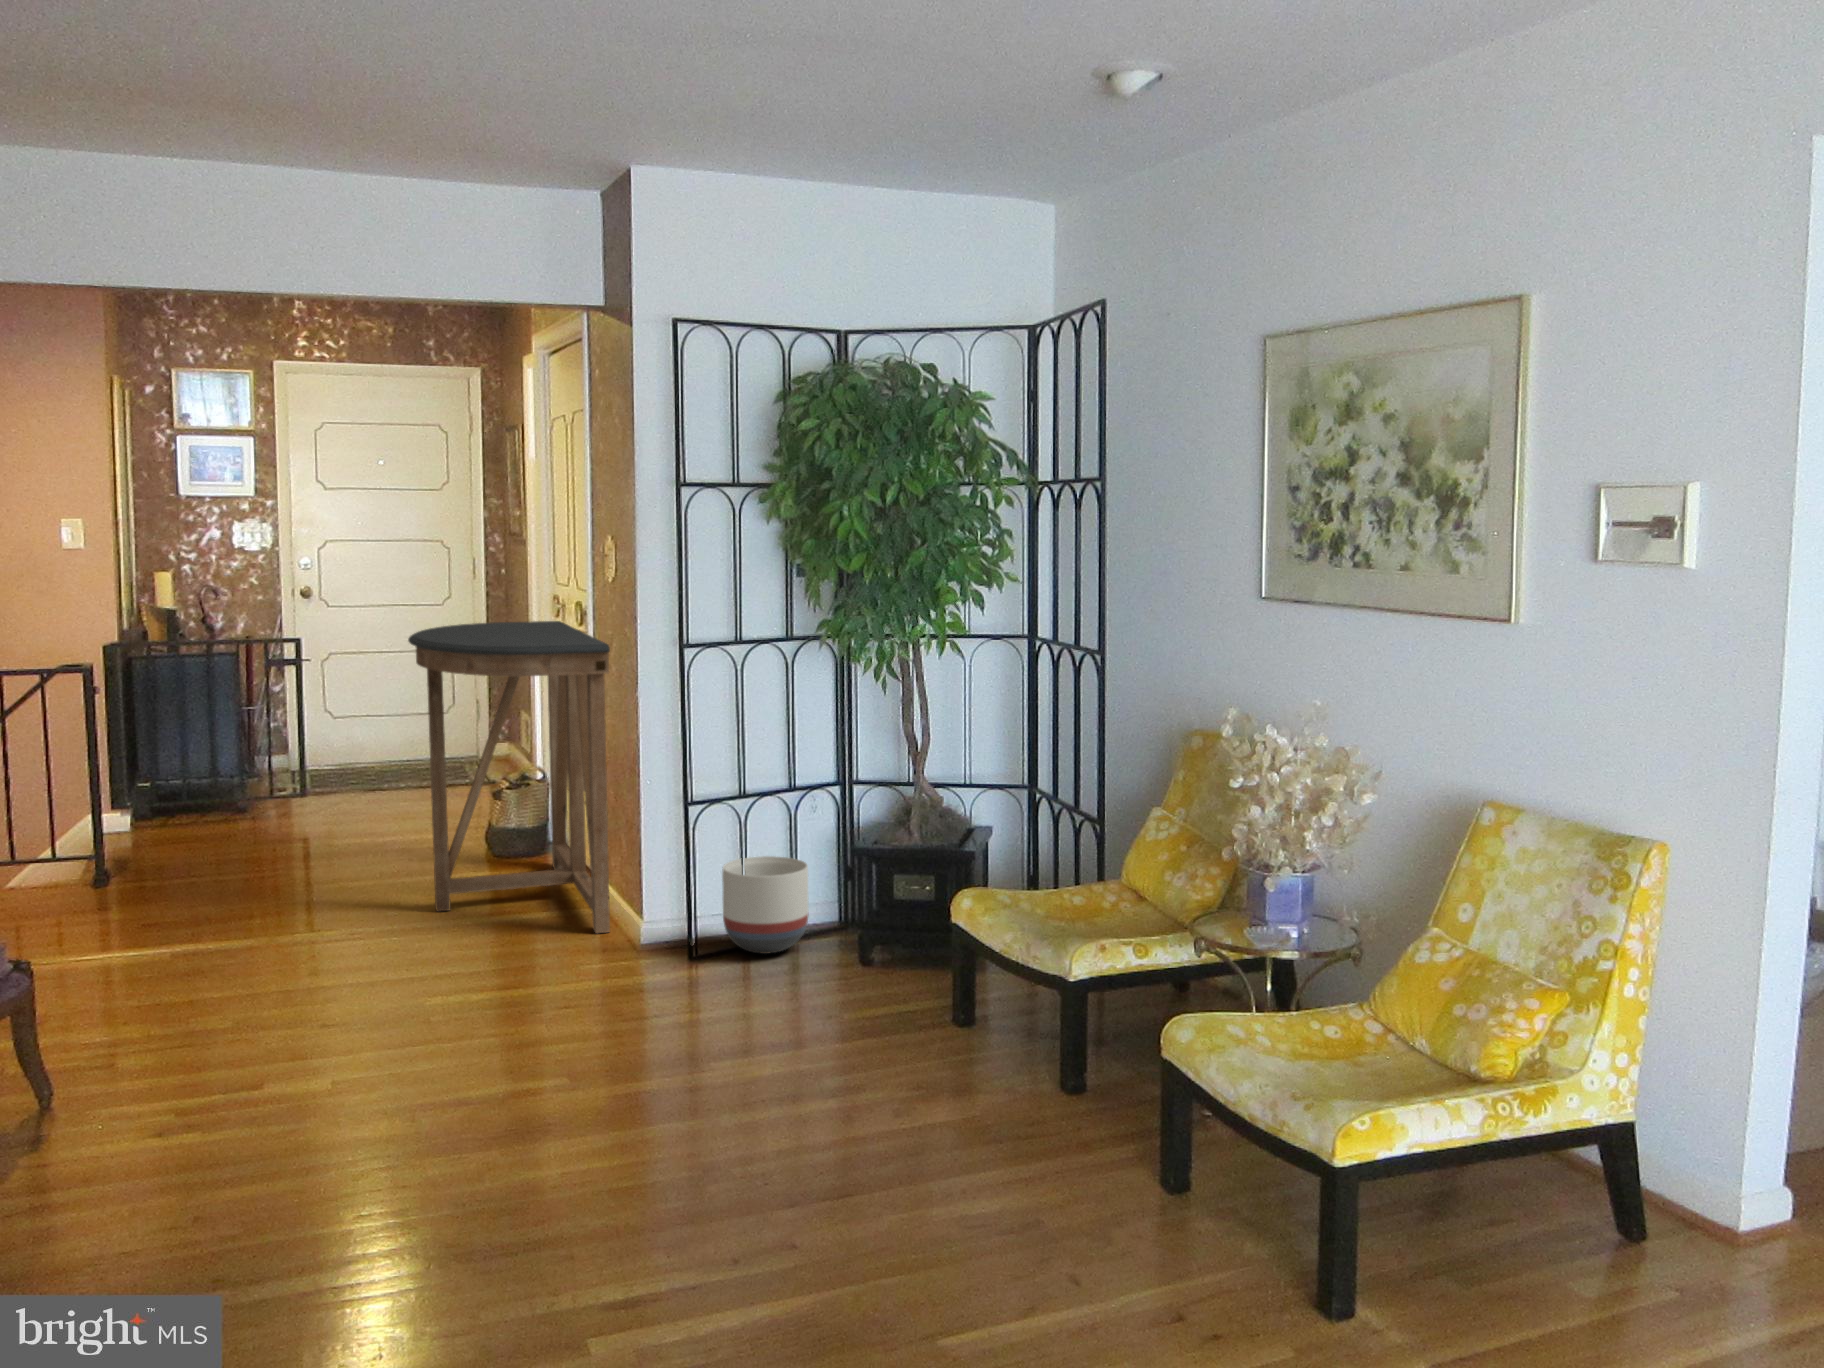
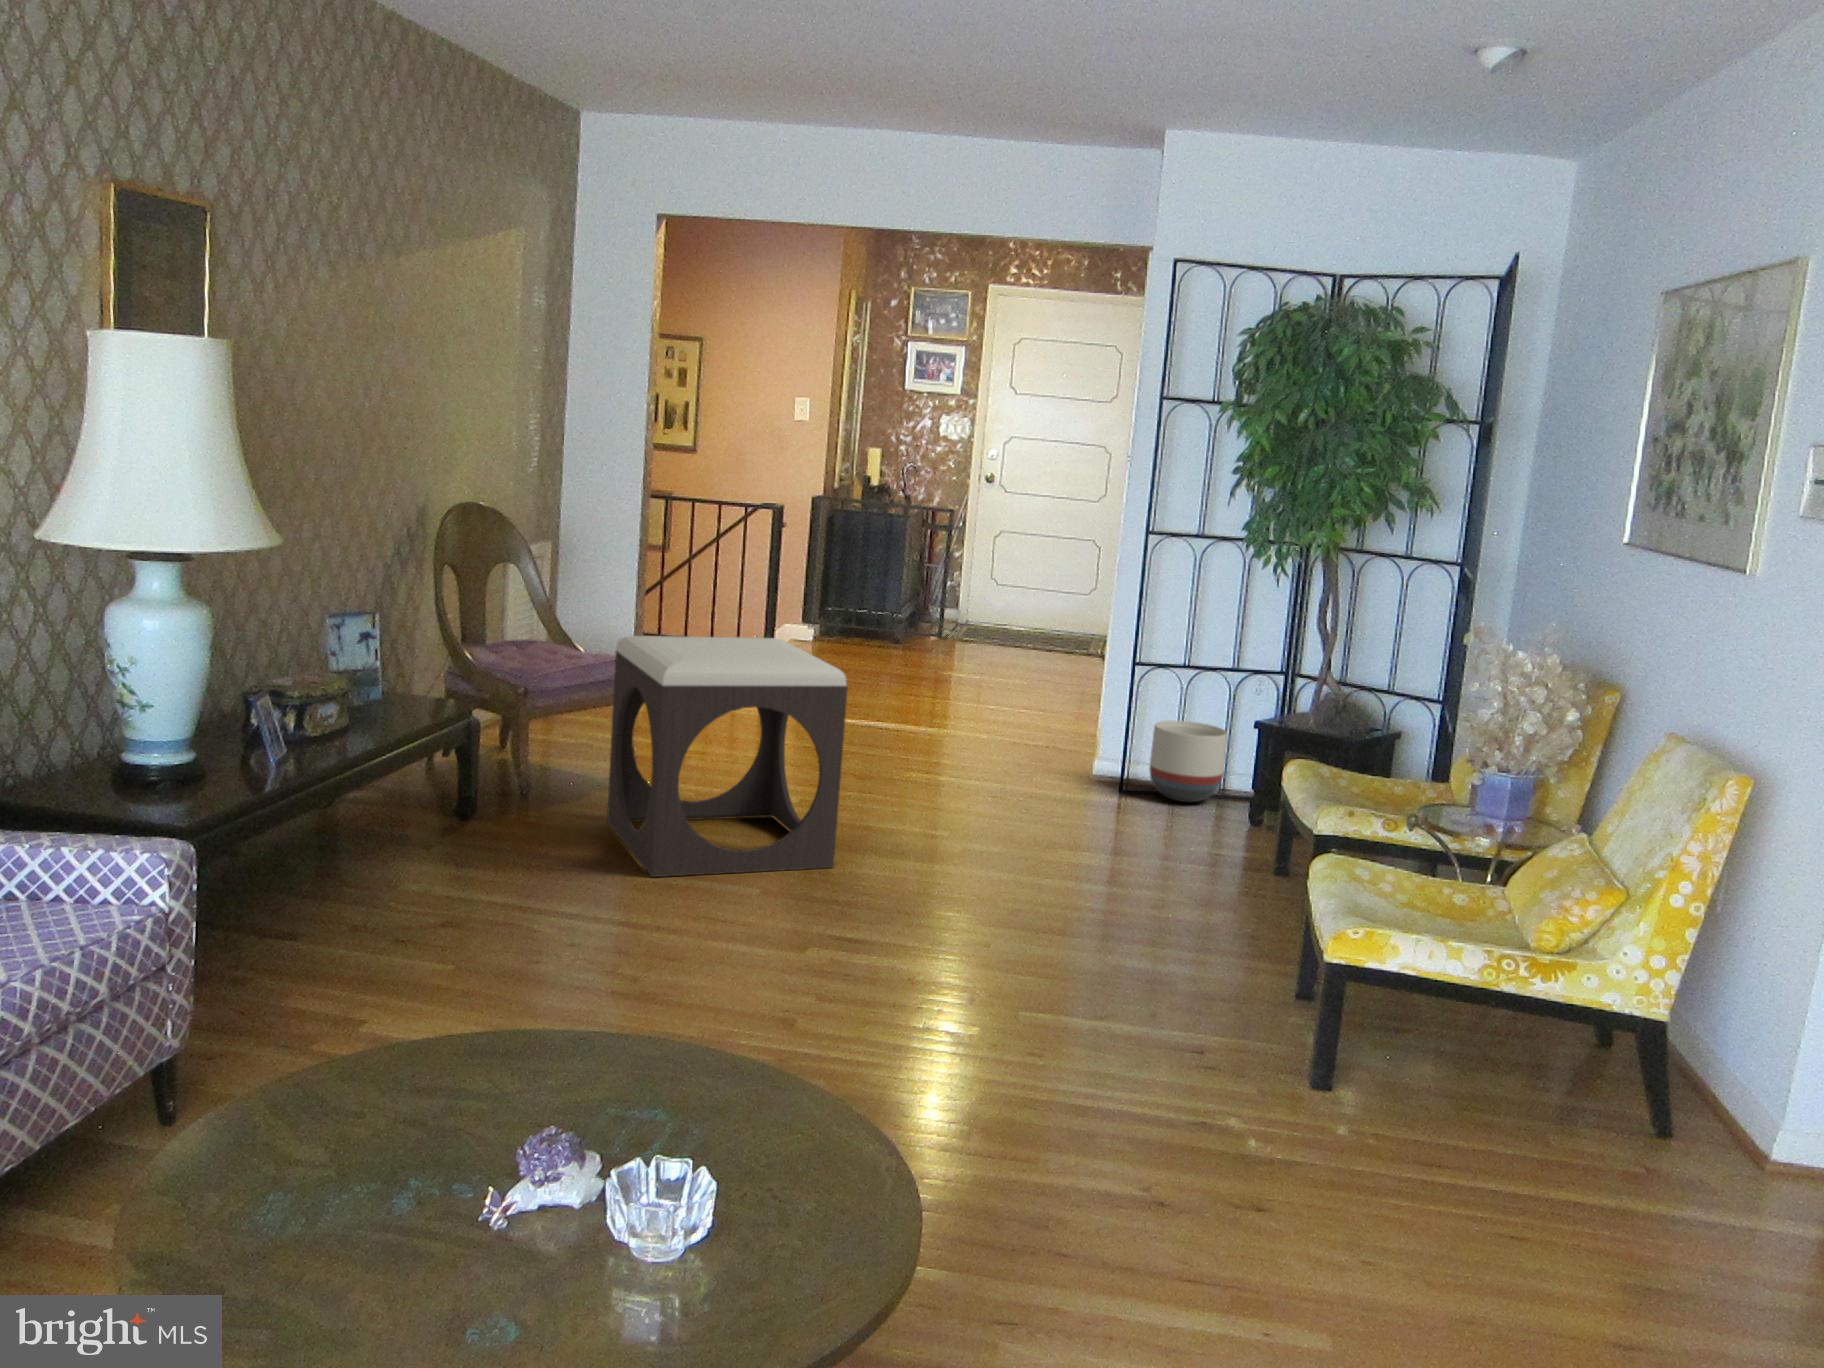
console table: present [408,621,610,933] -> none [968,505,1120,764]
footstool: none [62,874,485,1299] -> present [607,636,848,877]

